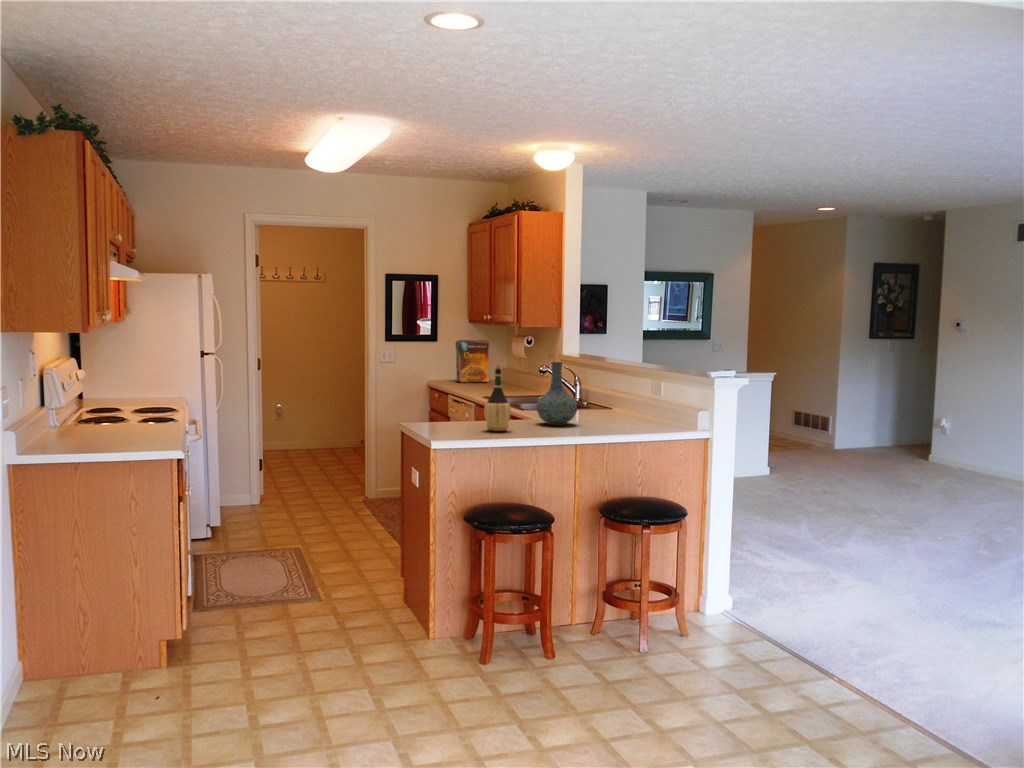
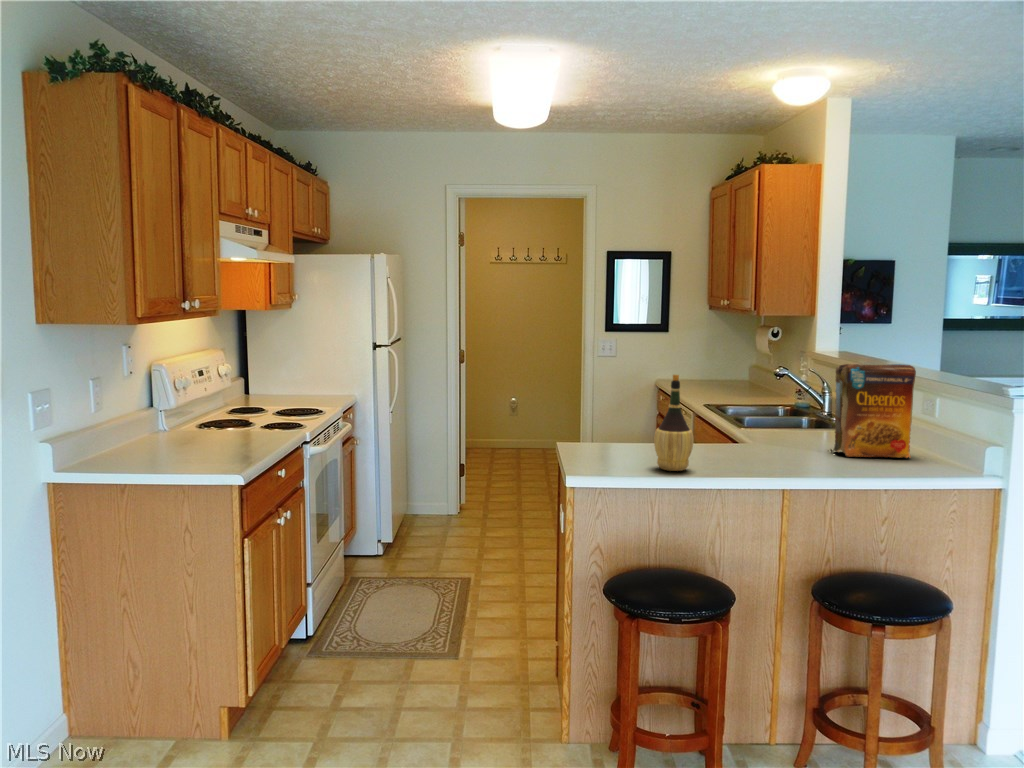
cereal box: present [456,340,489,382] -> present [831,364,916,457]
vase: present [536,362,577,425] -> none [741,370,804,464]

